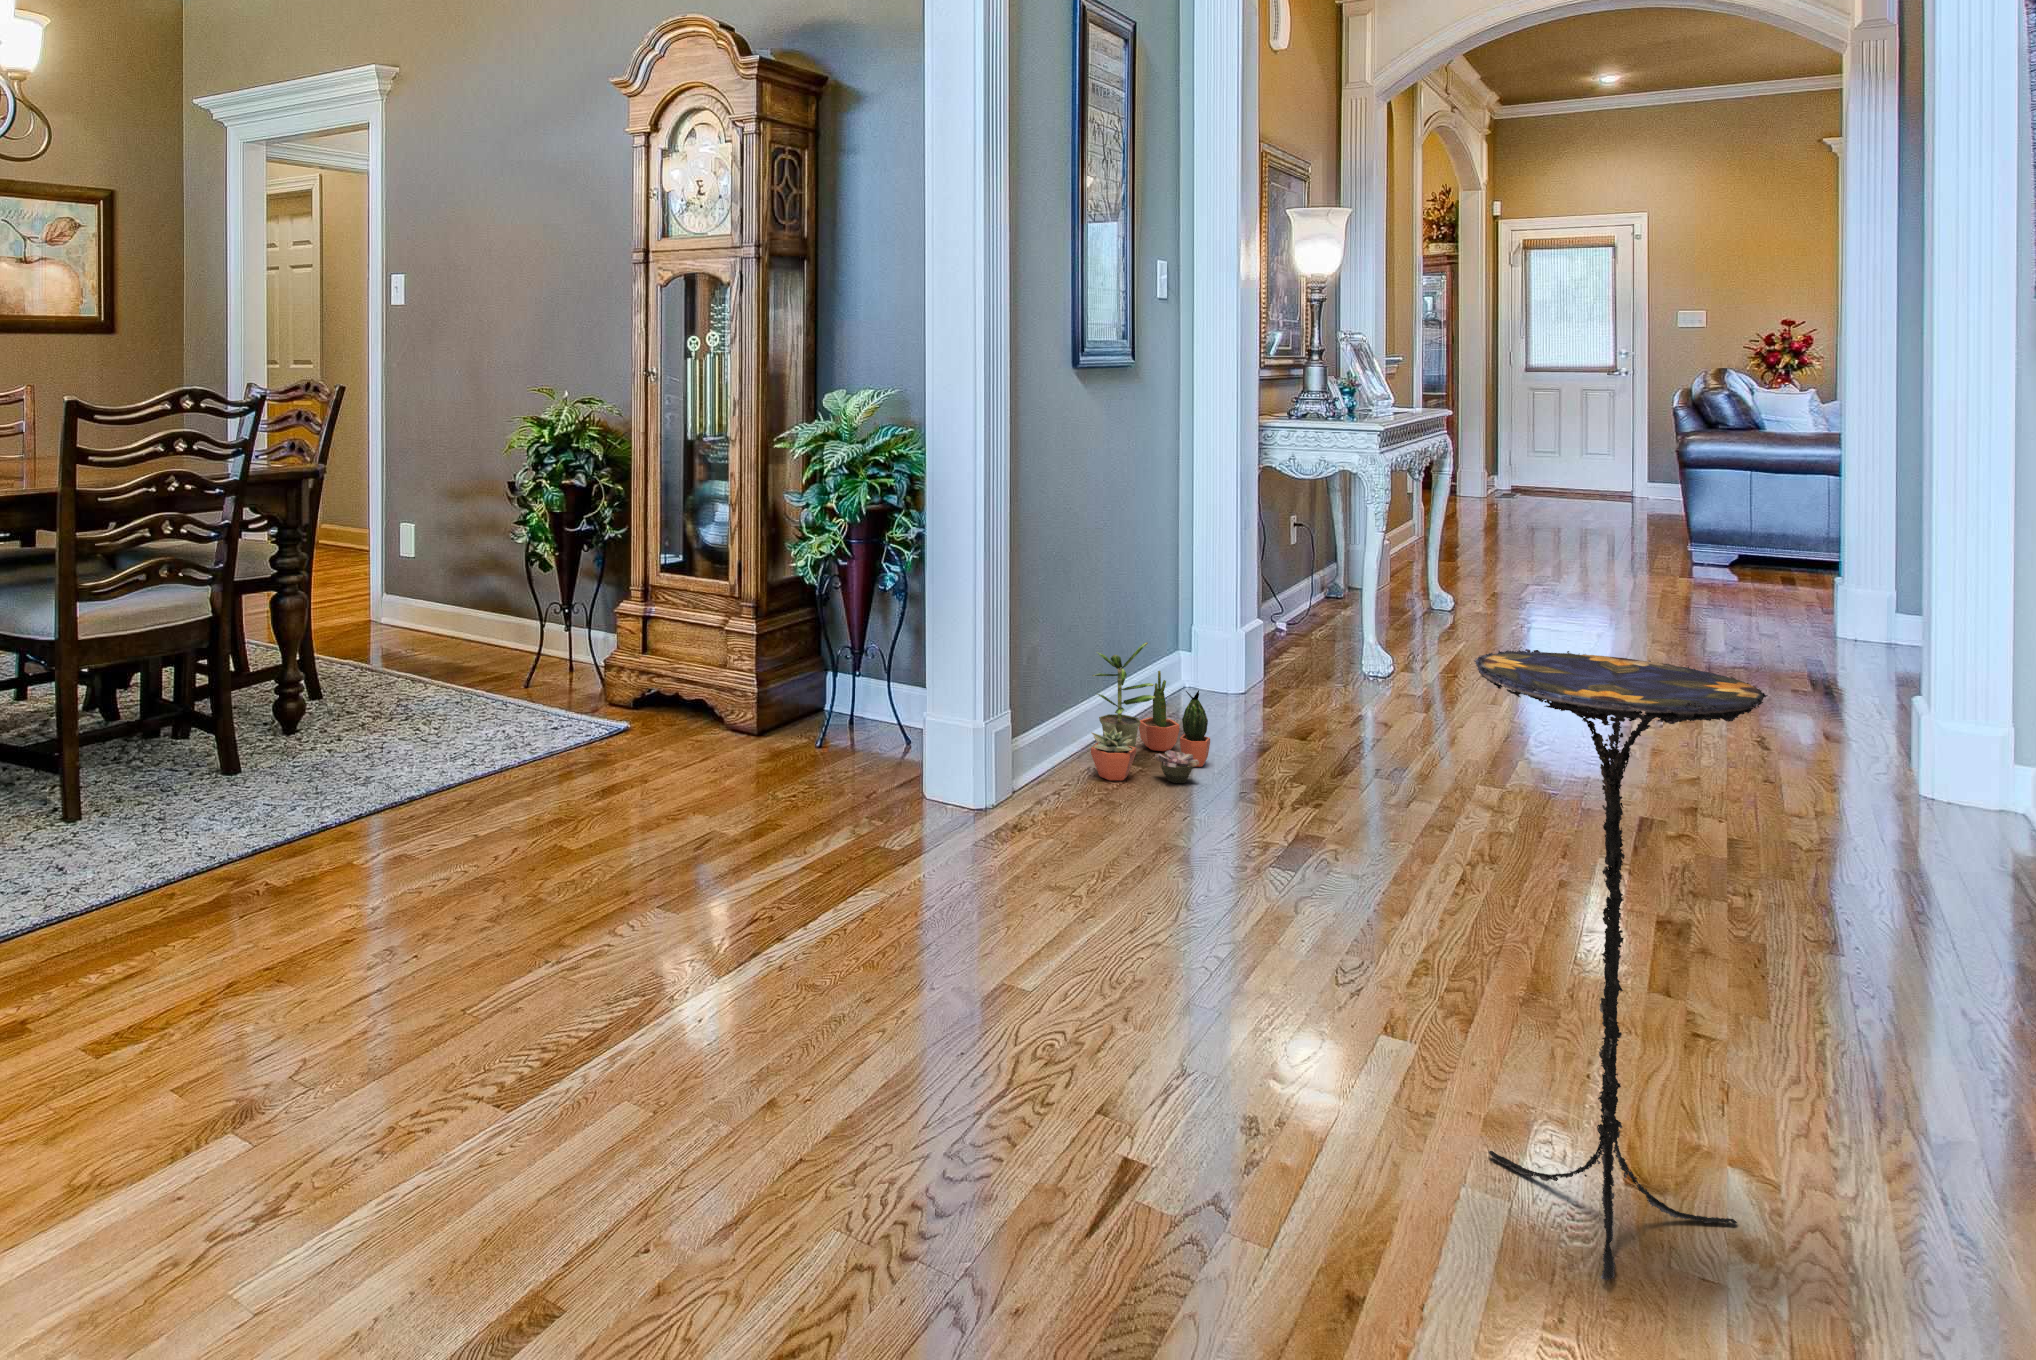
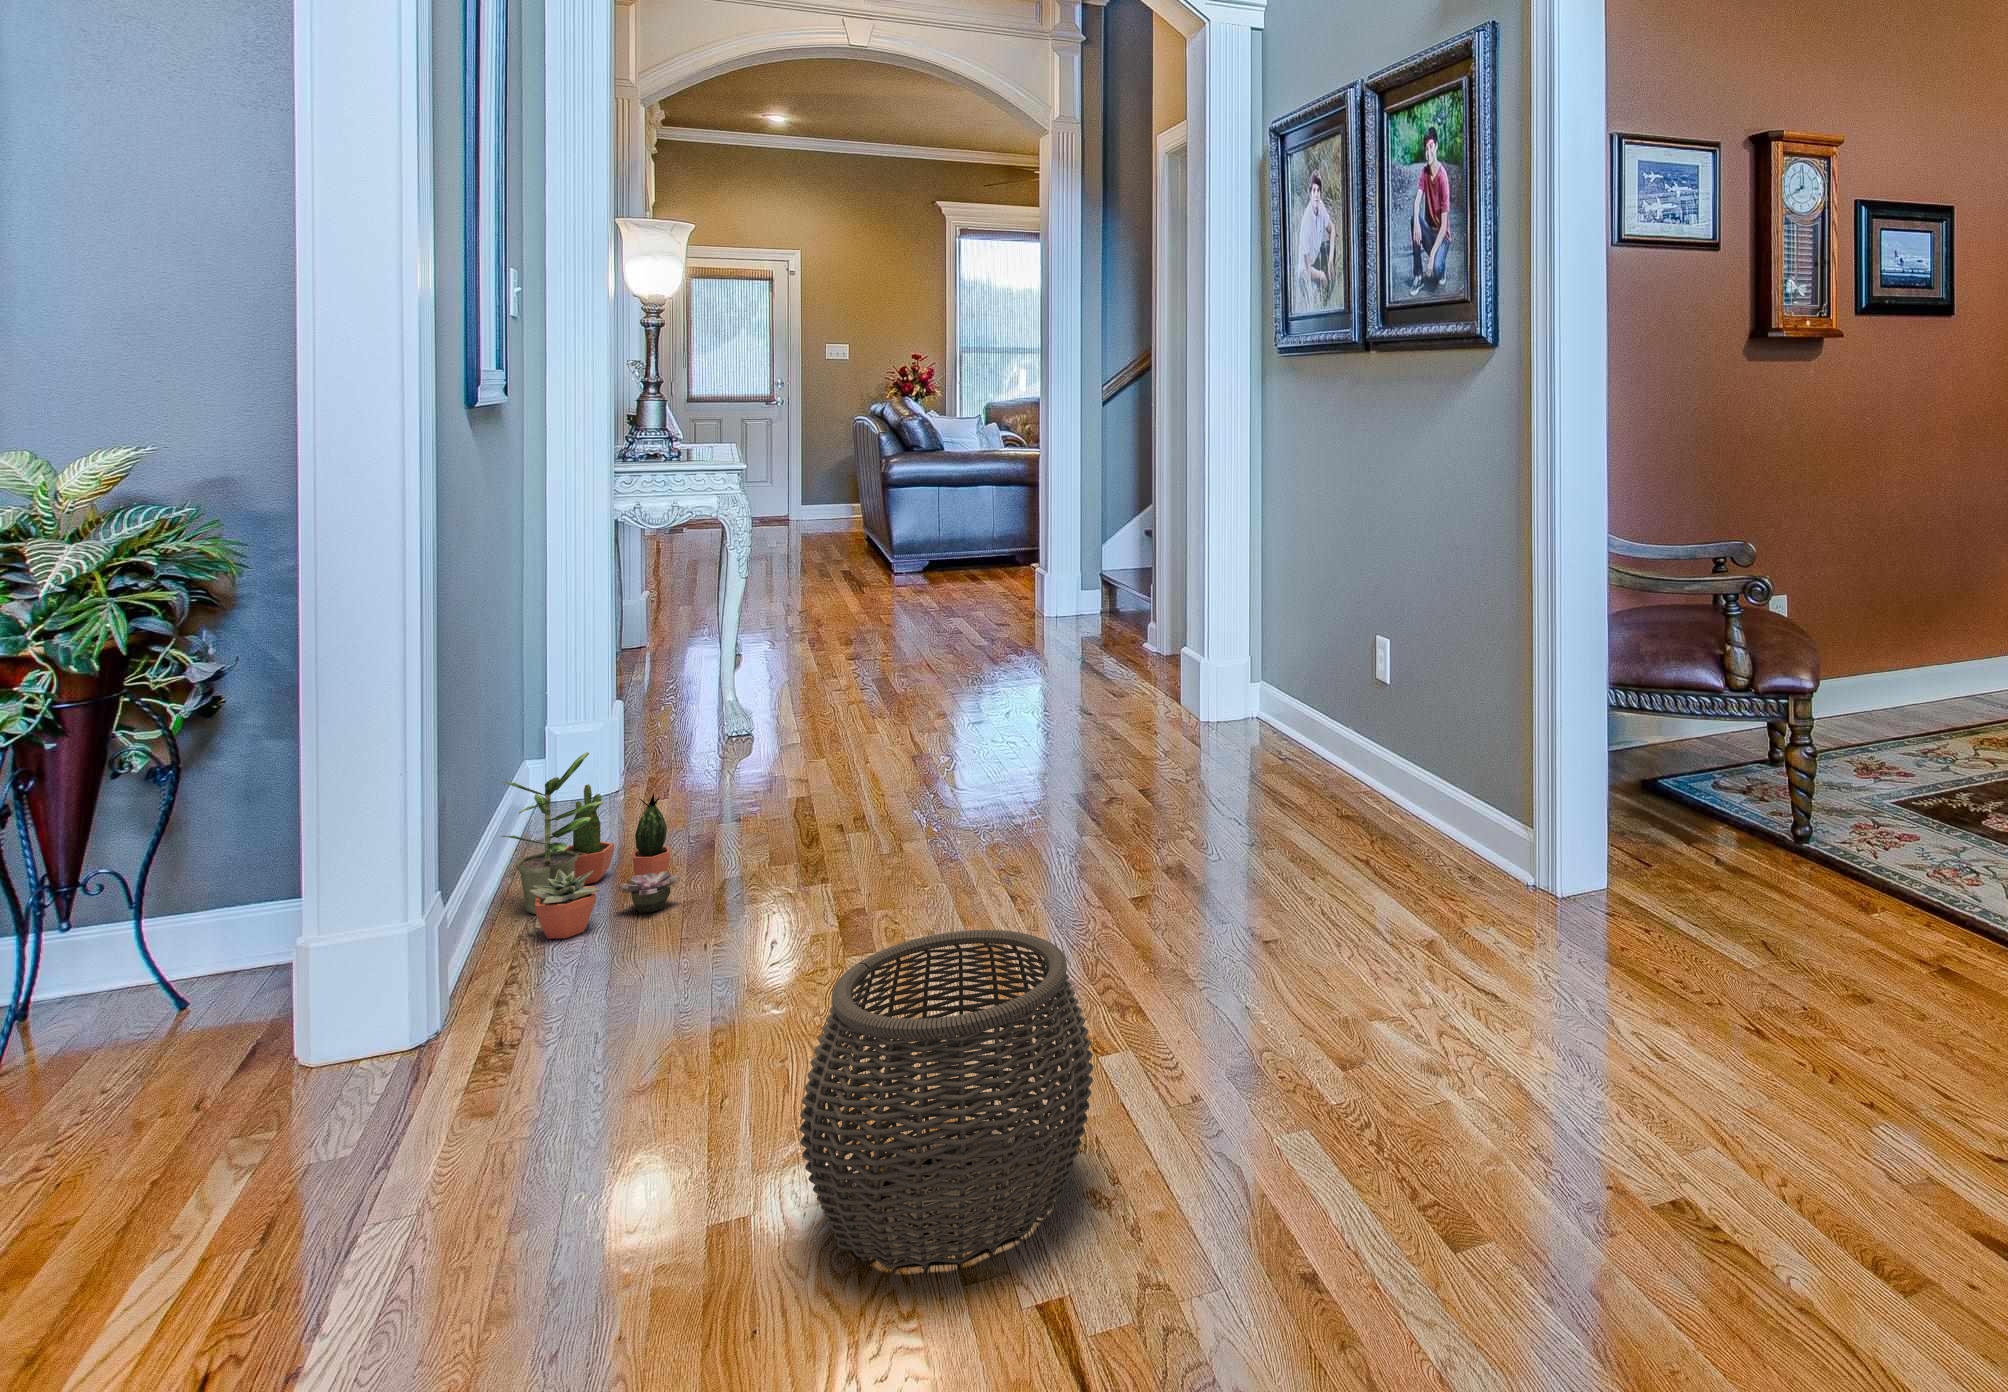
side table: present [1474,649,1768,1280] -> none [1264,648,1469,1145]
woven basket: none [1024,823,1275,1111] -> present [800,930,1093,1270]

